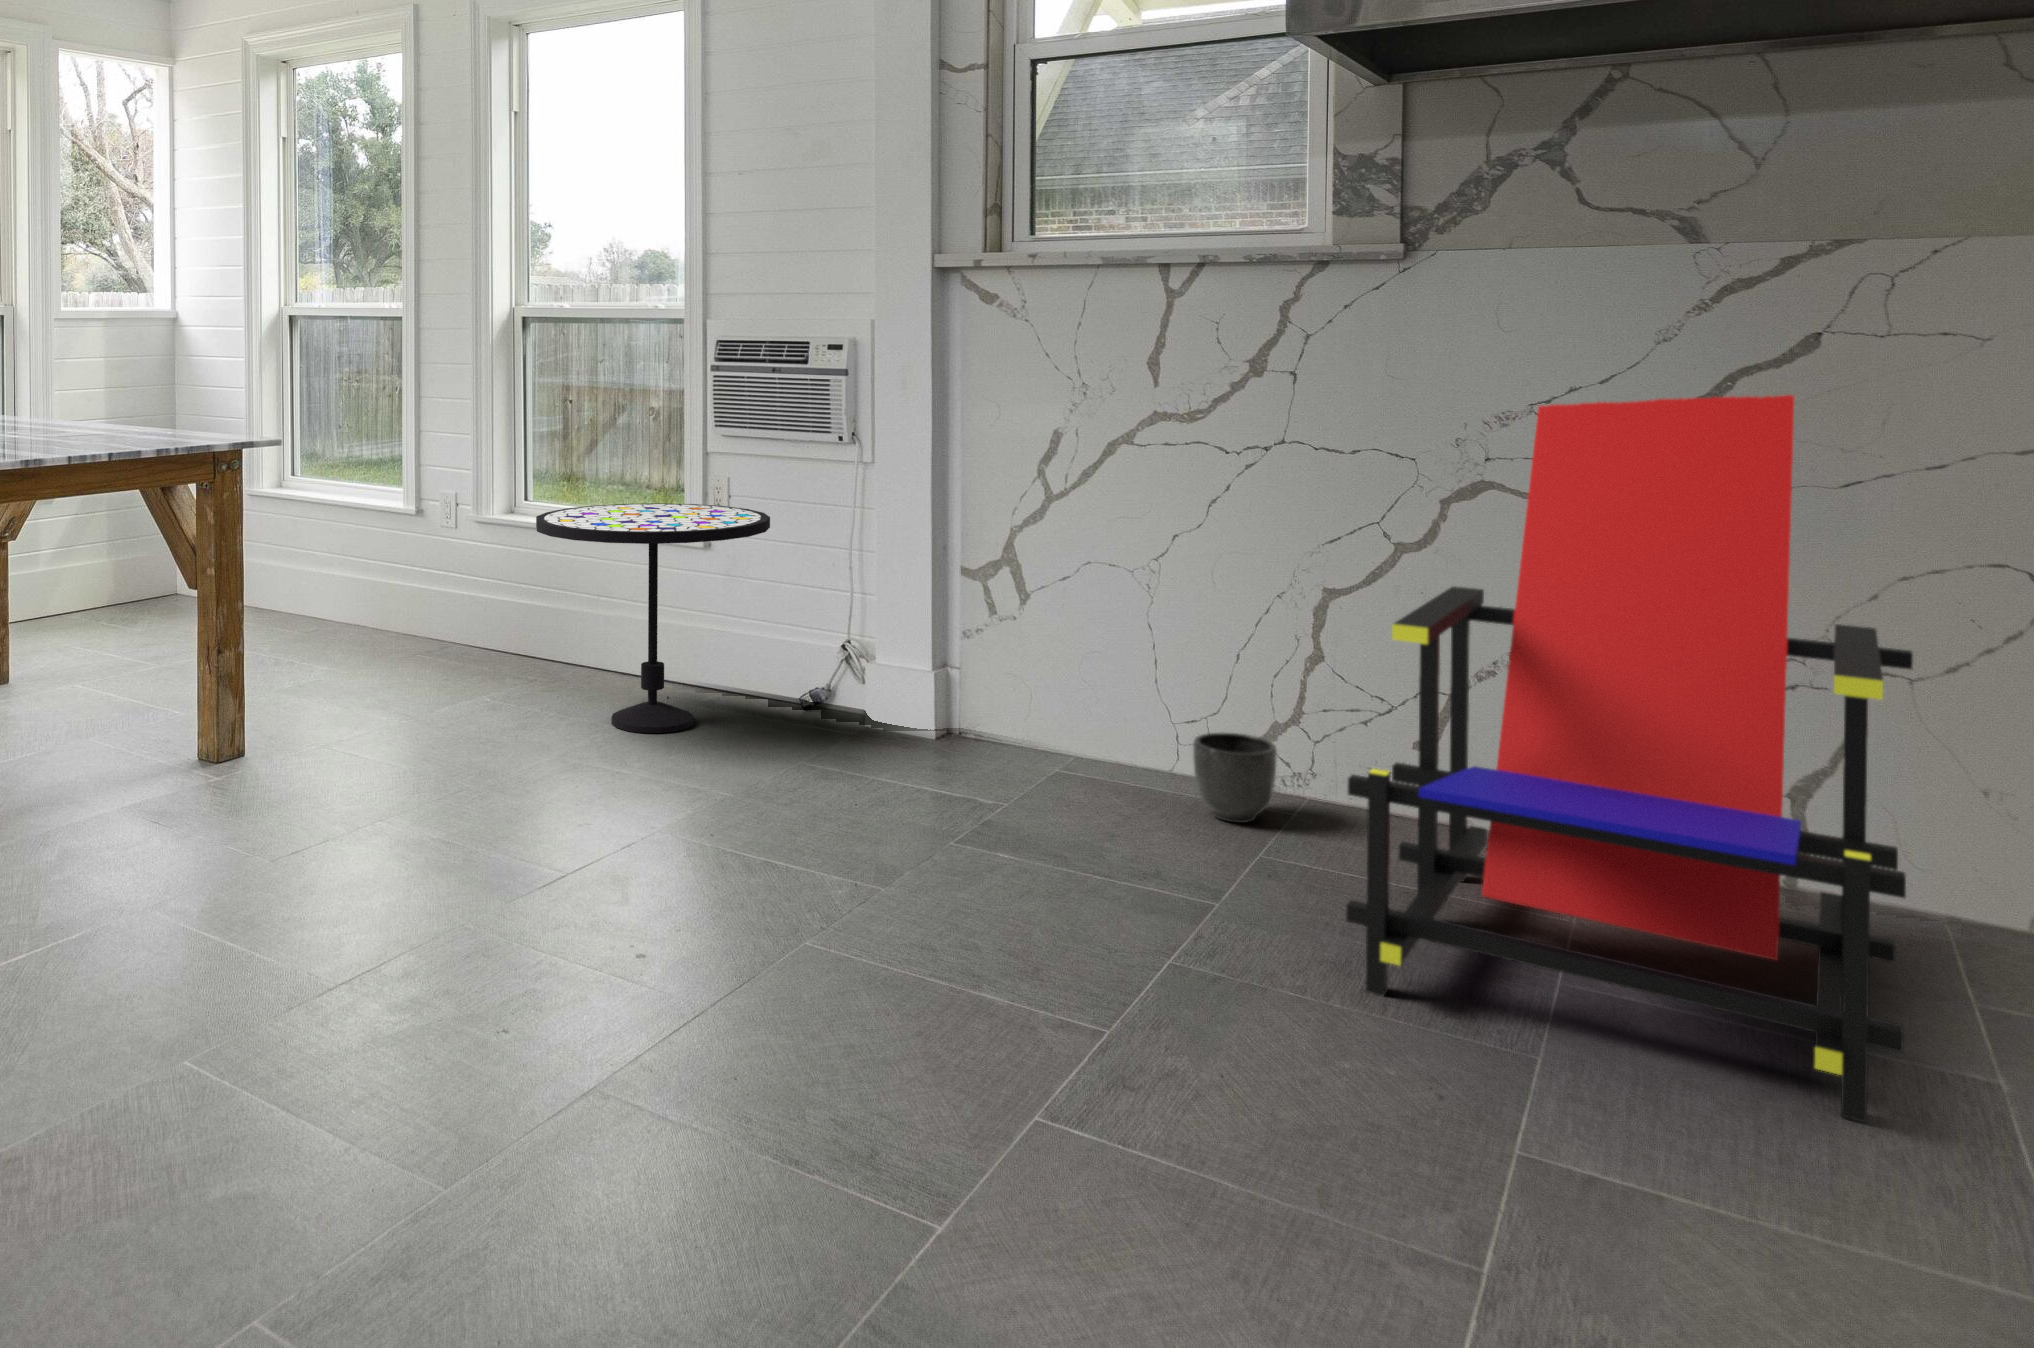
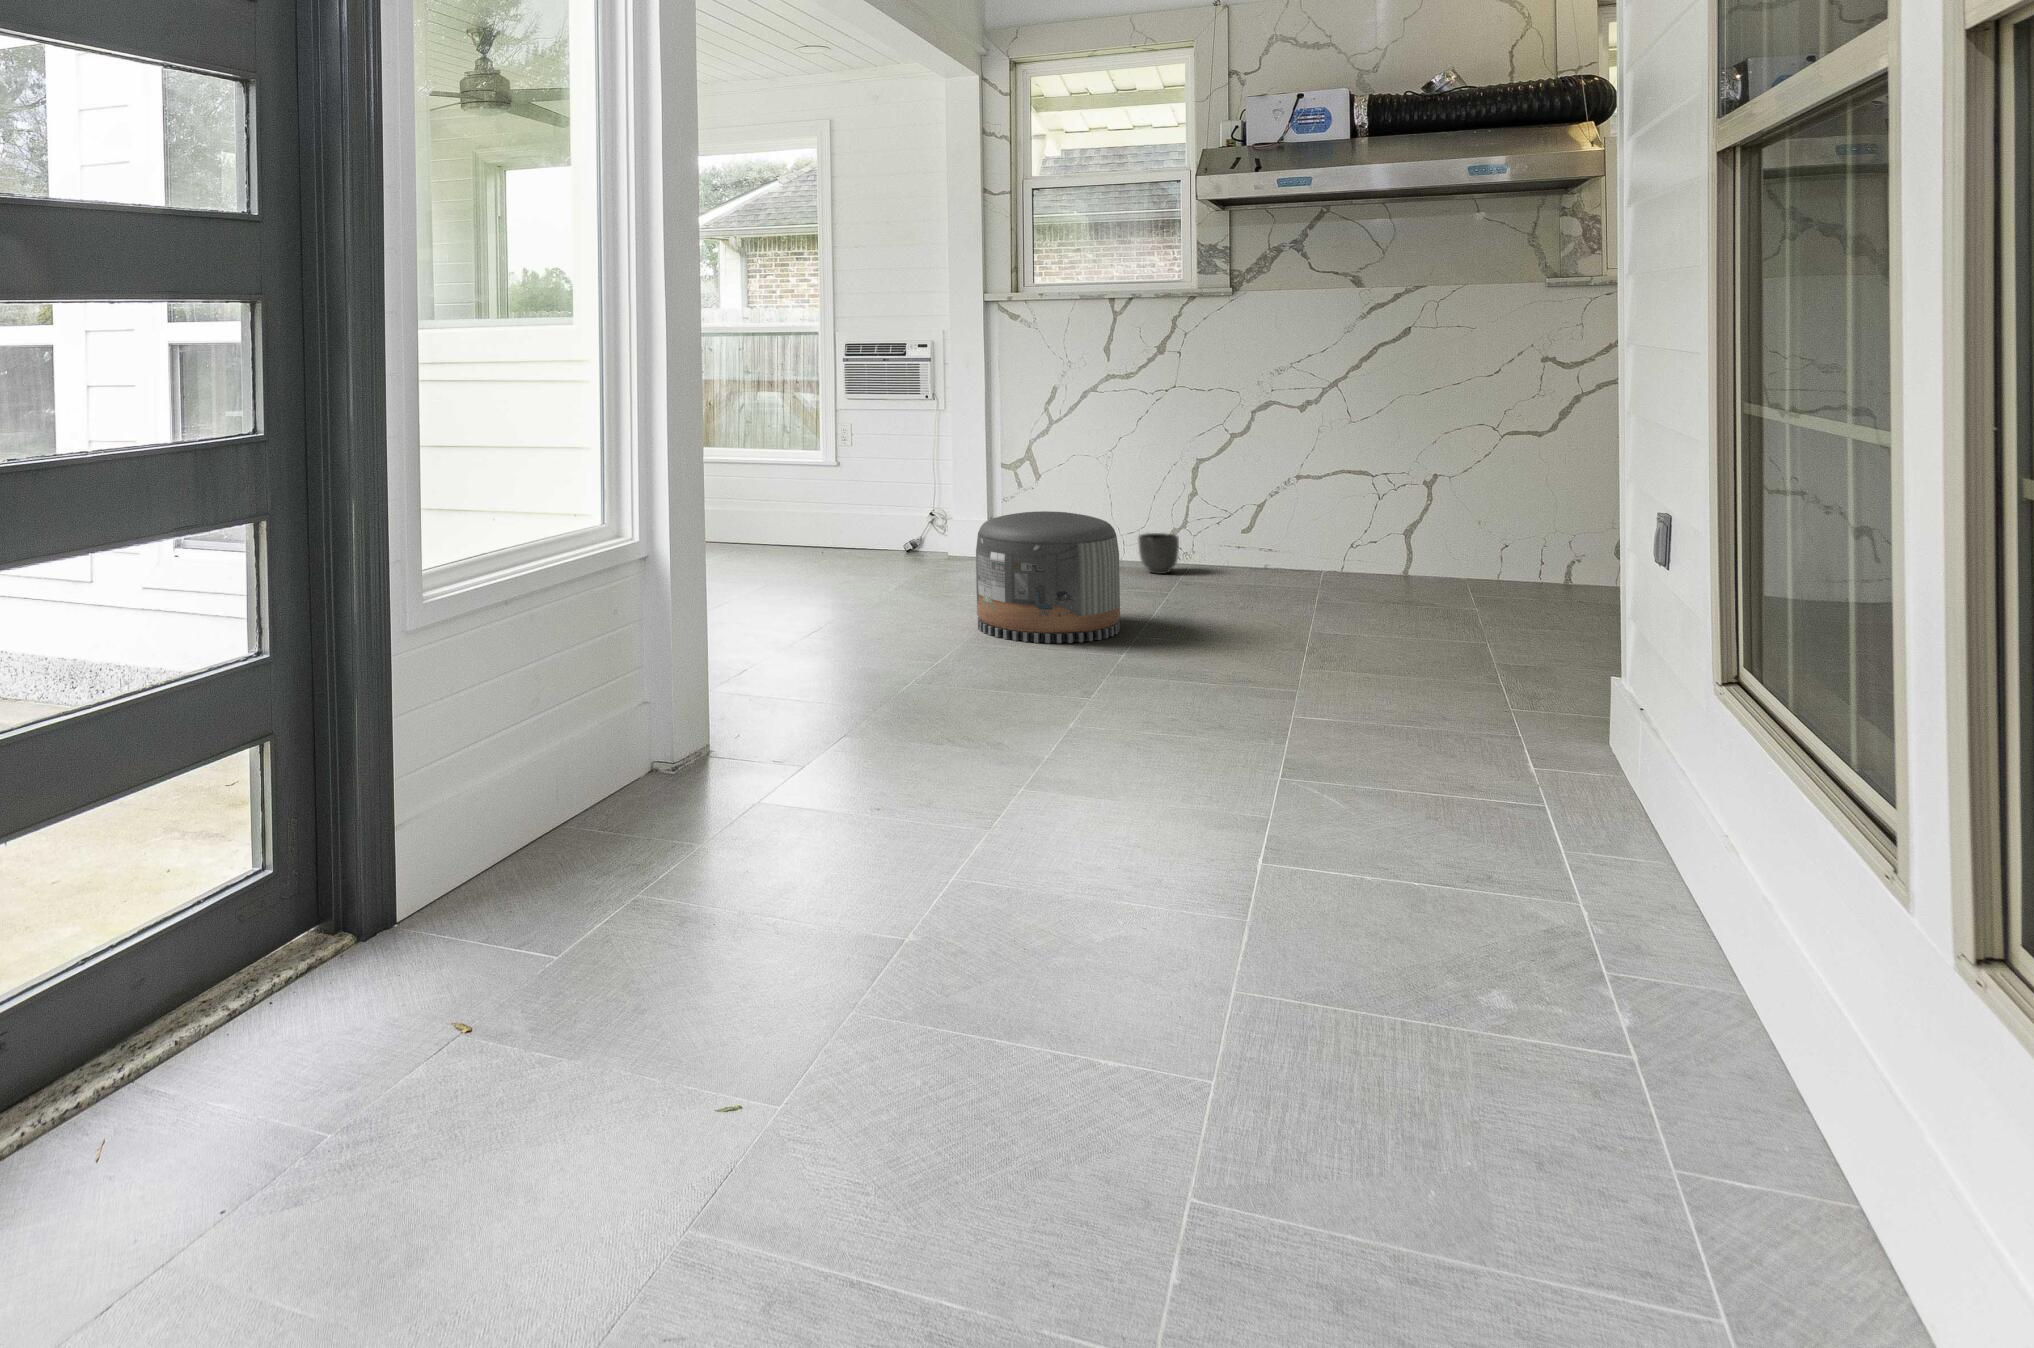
lounge chair: present [1346,395,1913,1123] -> none [1232,353,1447,623]
side table: present [536,503,770,733] -> none [764,439,895,563]
pouf: none [685,731,1023,1111] -> present [976,511,1120,643]

